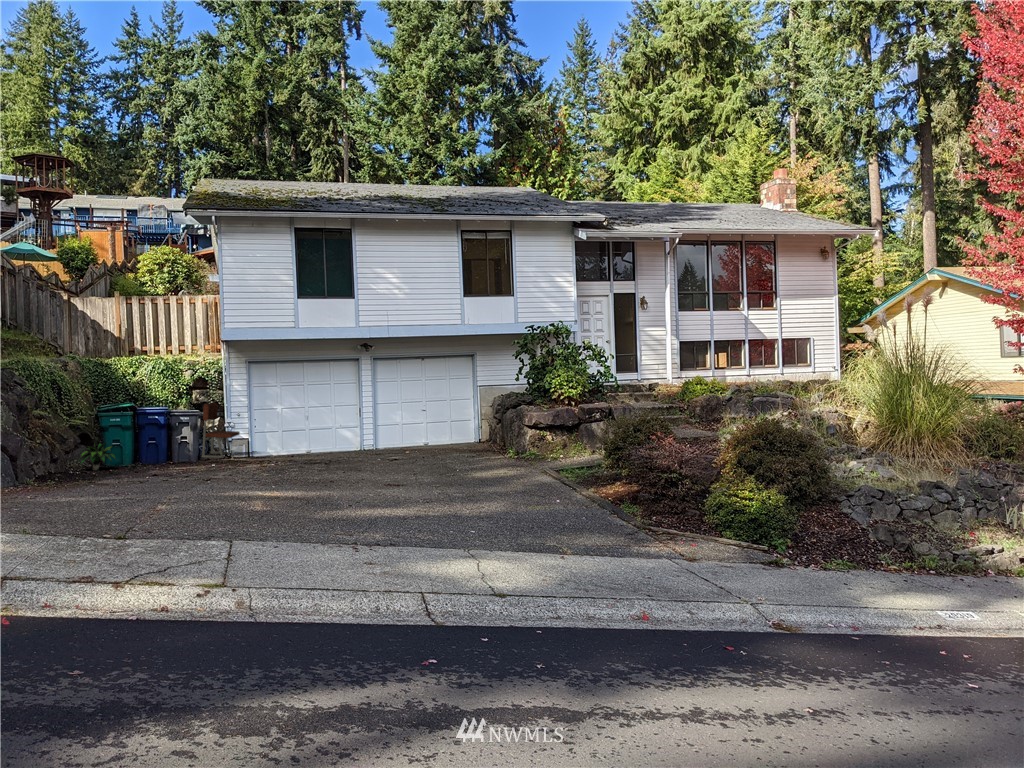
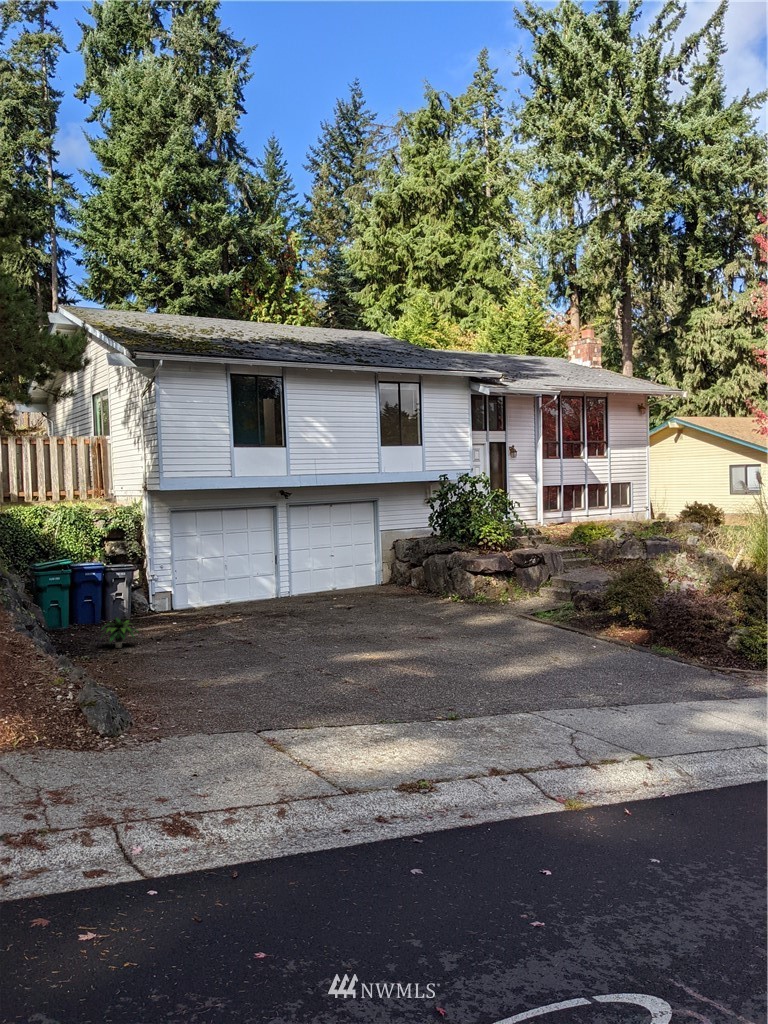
bench: present [202,403,240,458] -> none [151,563,193,624]

